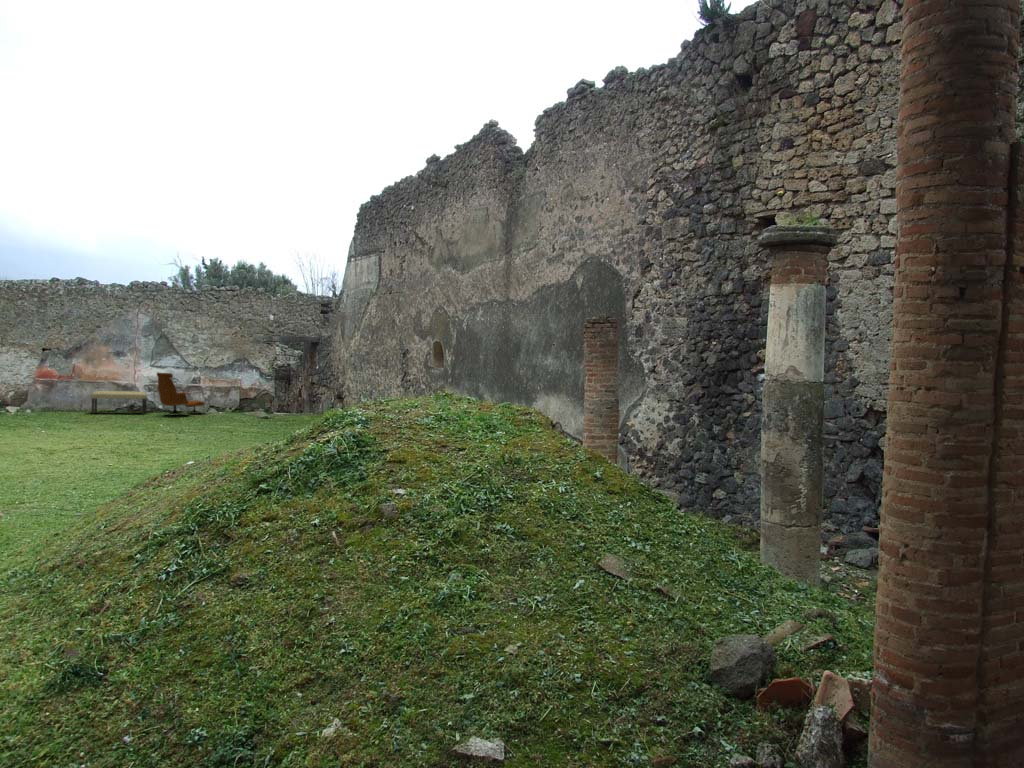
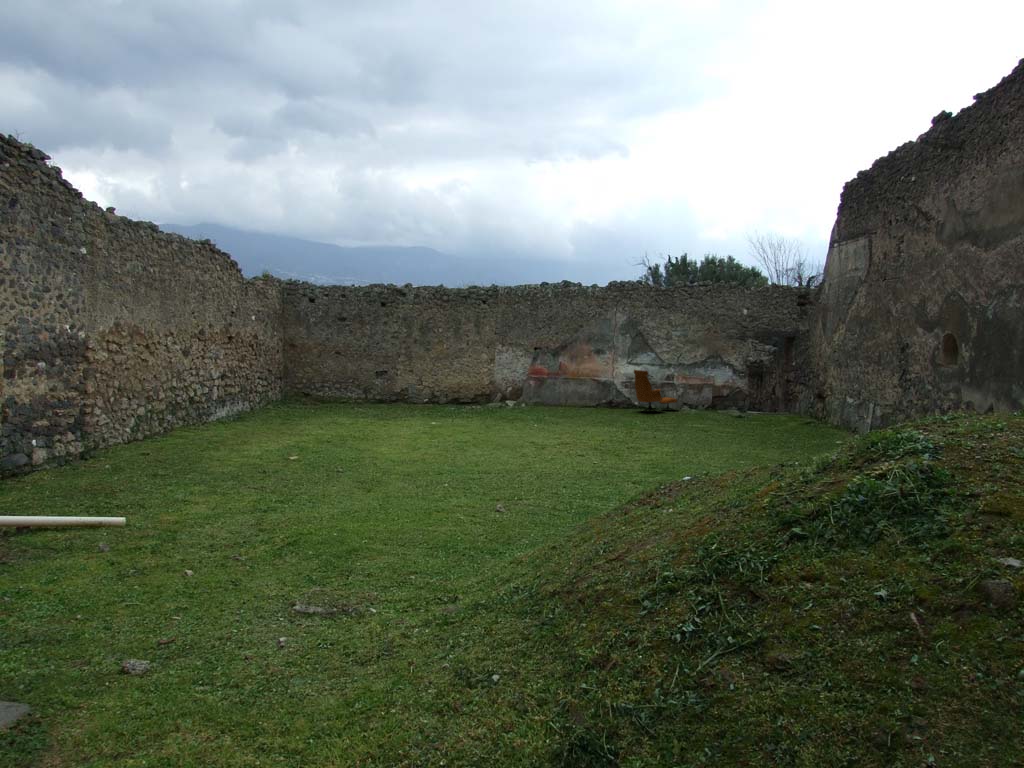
bench: present [91,391,147,414] -> none [576,387,625,410]

